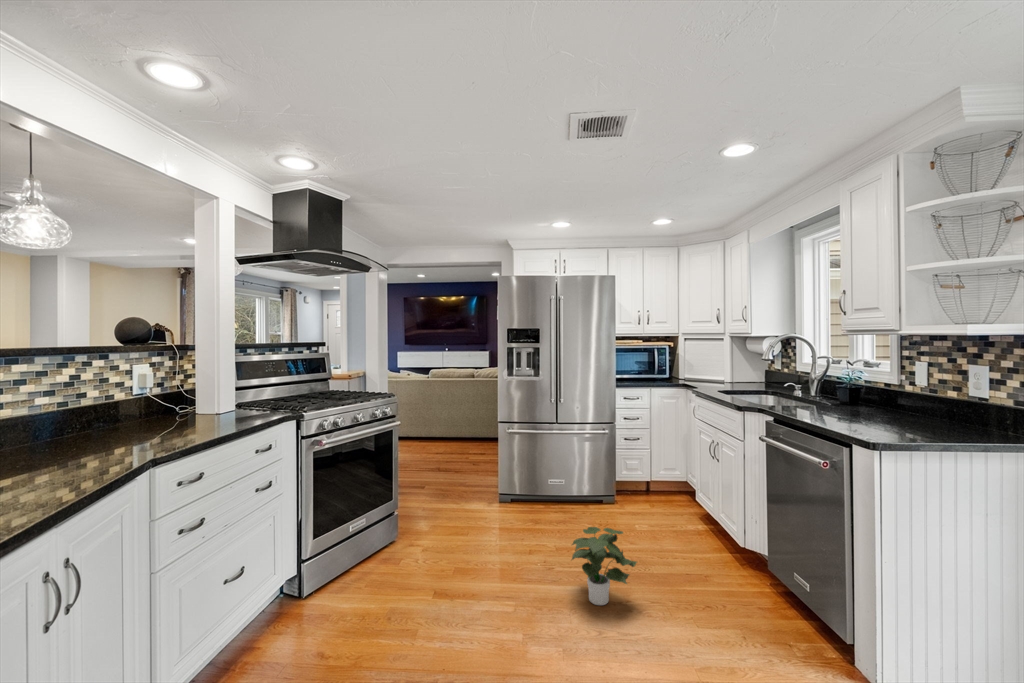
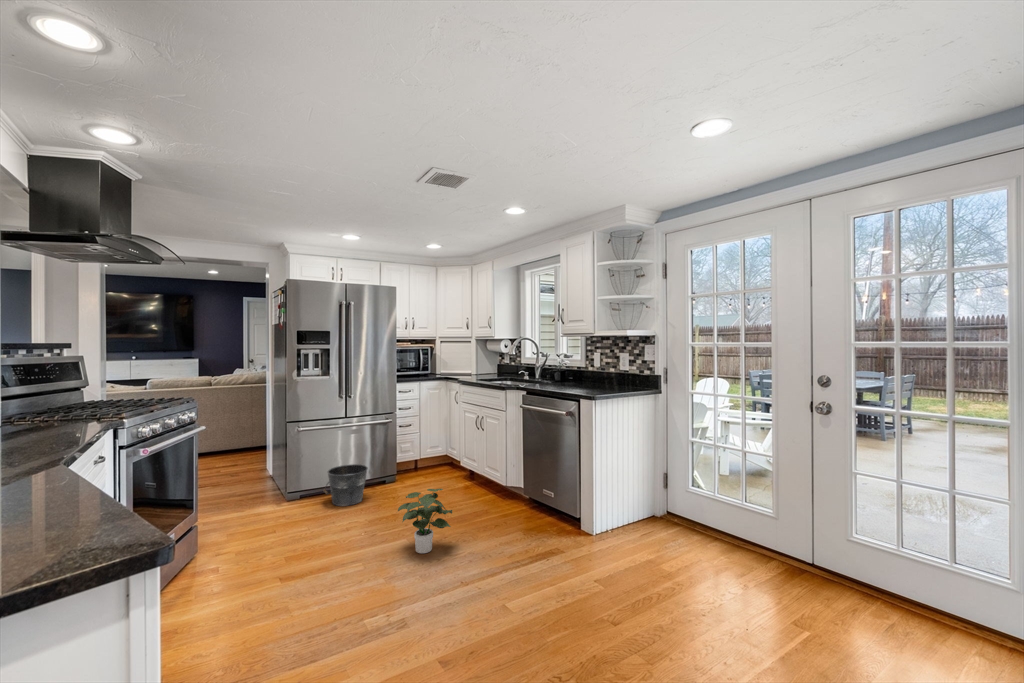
bucket: none [534,474,577,518] -> present [323,464,368,506]

